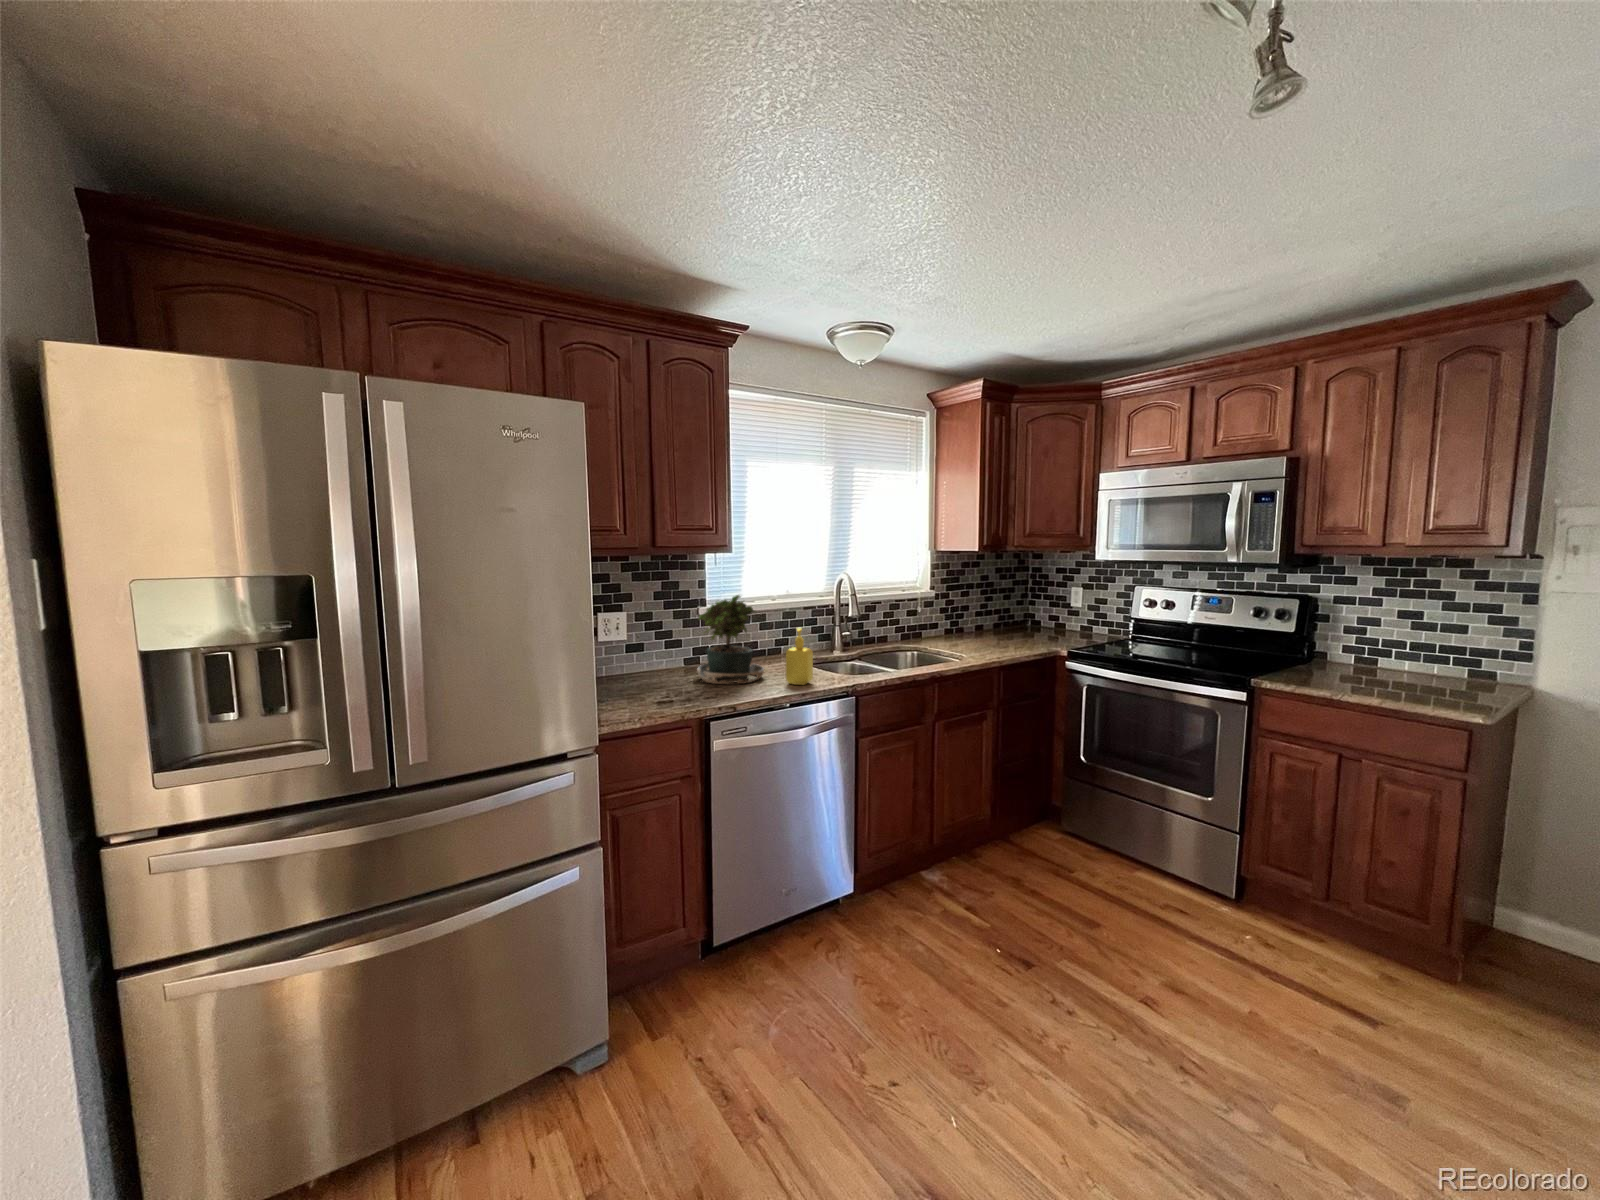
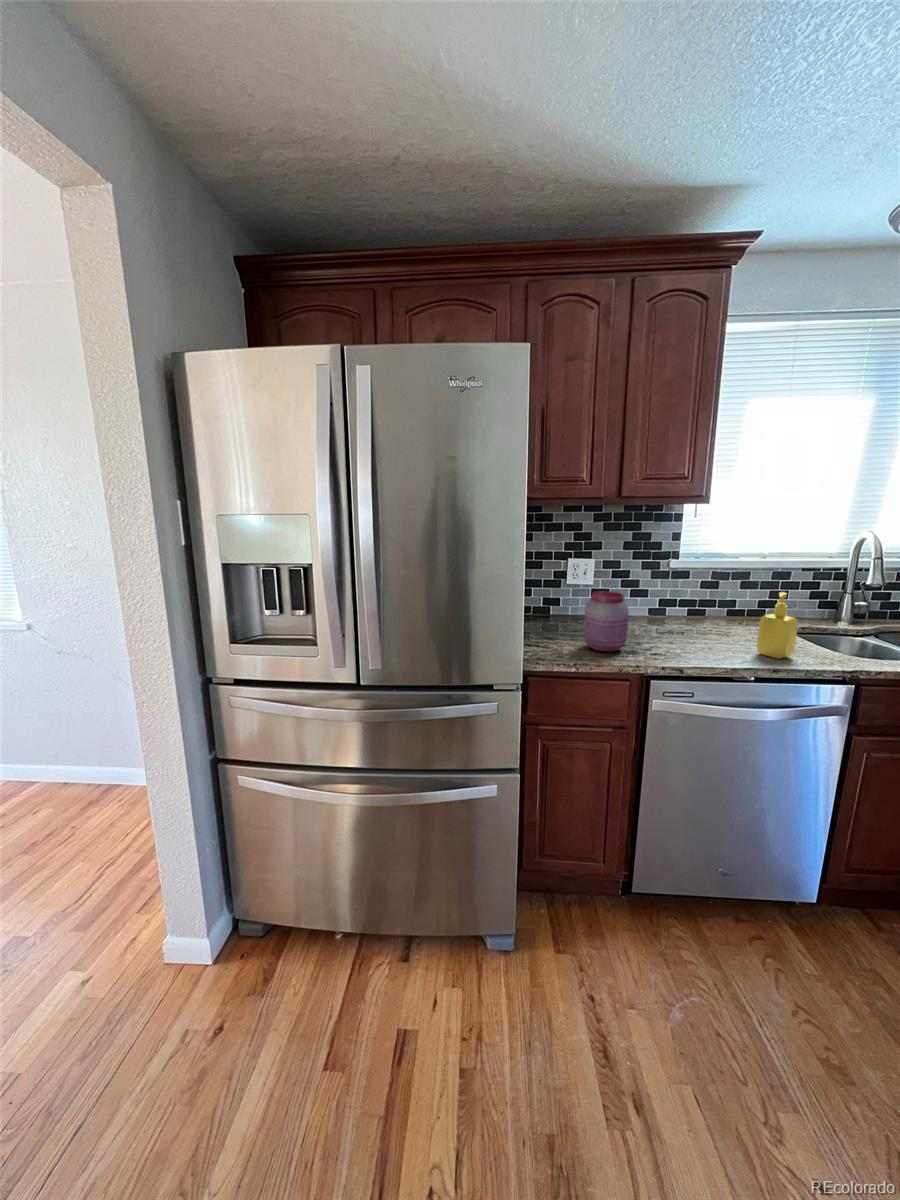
potted plant: present [697,595,764,684] -> none [632,549,734,645]
jar: none [636,643,680,705] -> present [584,591,629,652]

